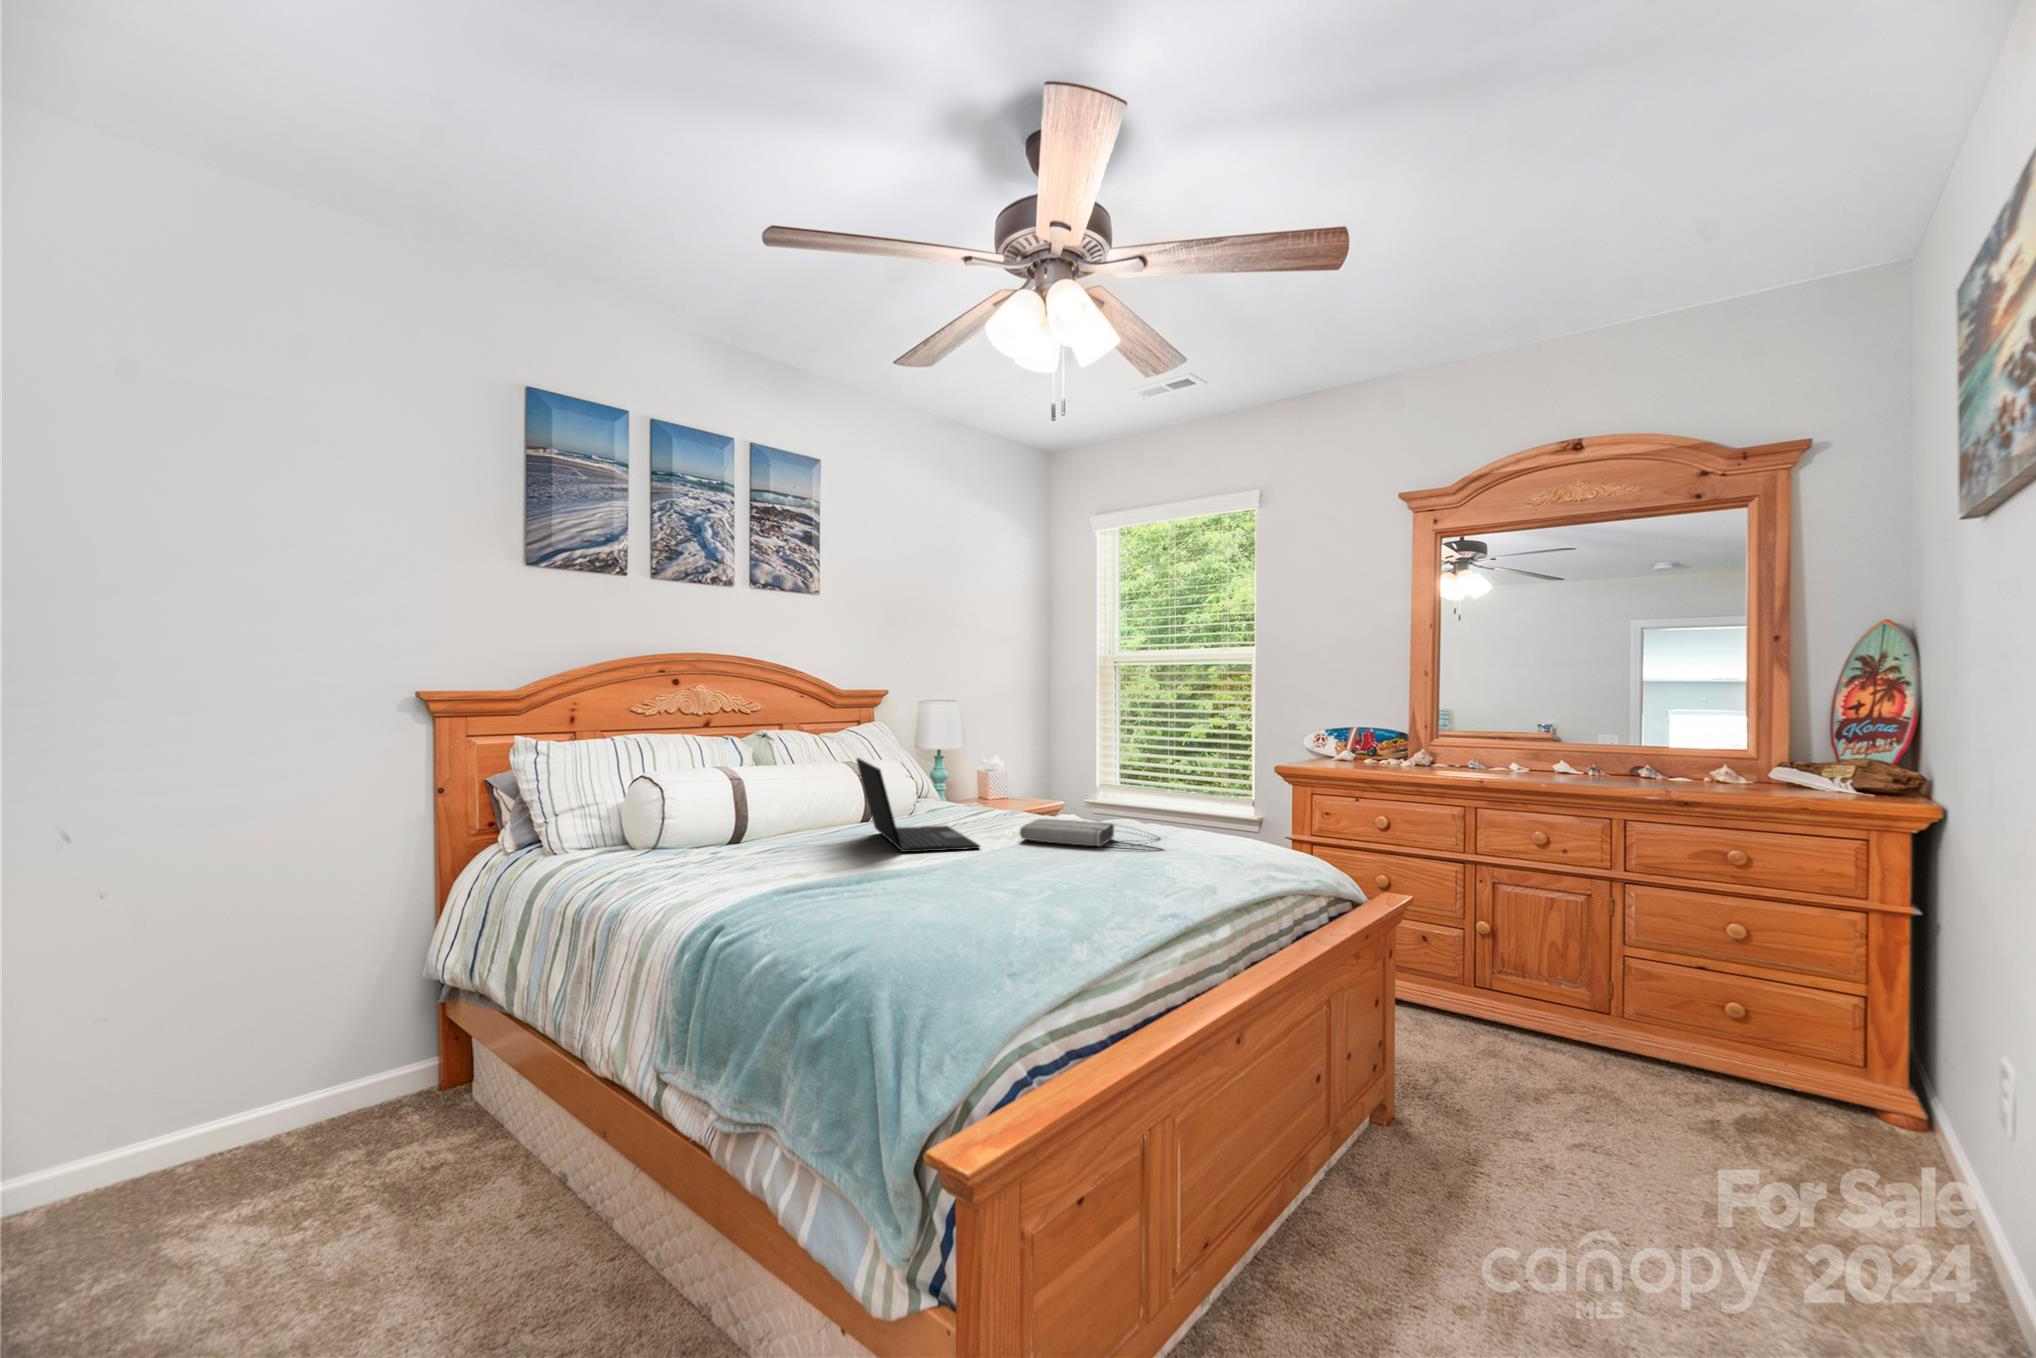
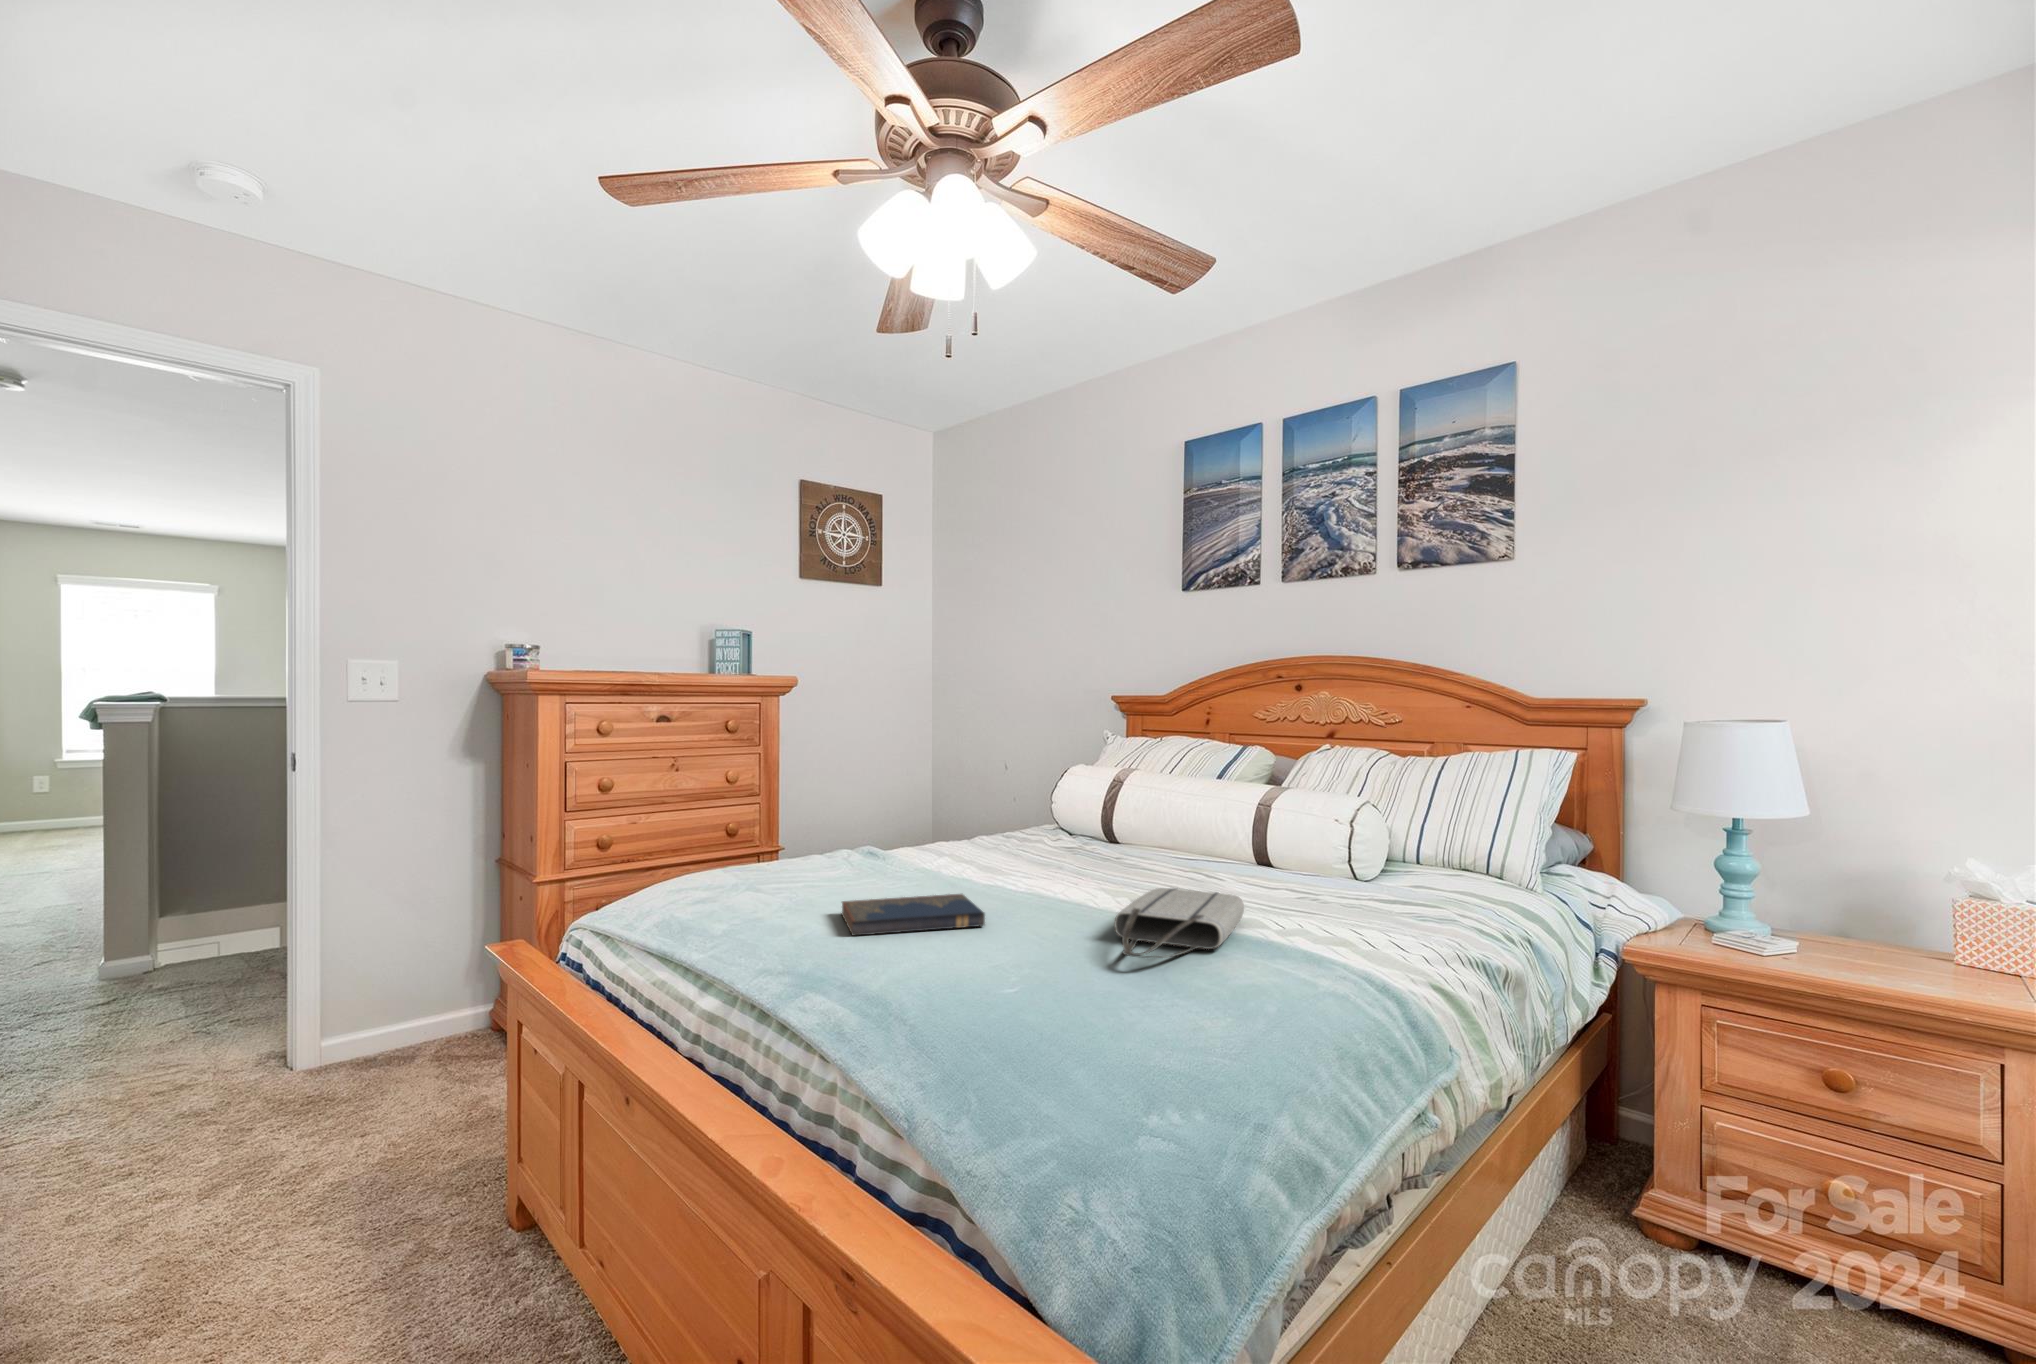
laptop: present [857,758,980,852] -> none [1052,772,1240,895]
hardcover book: none [1032,854,1135,889] -> present [842,894,985,936]

